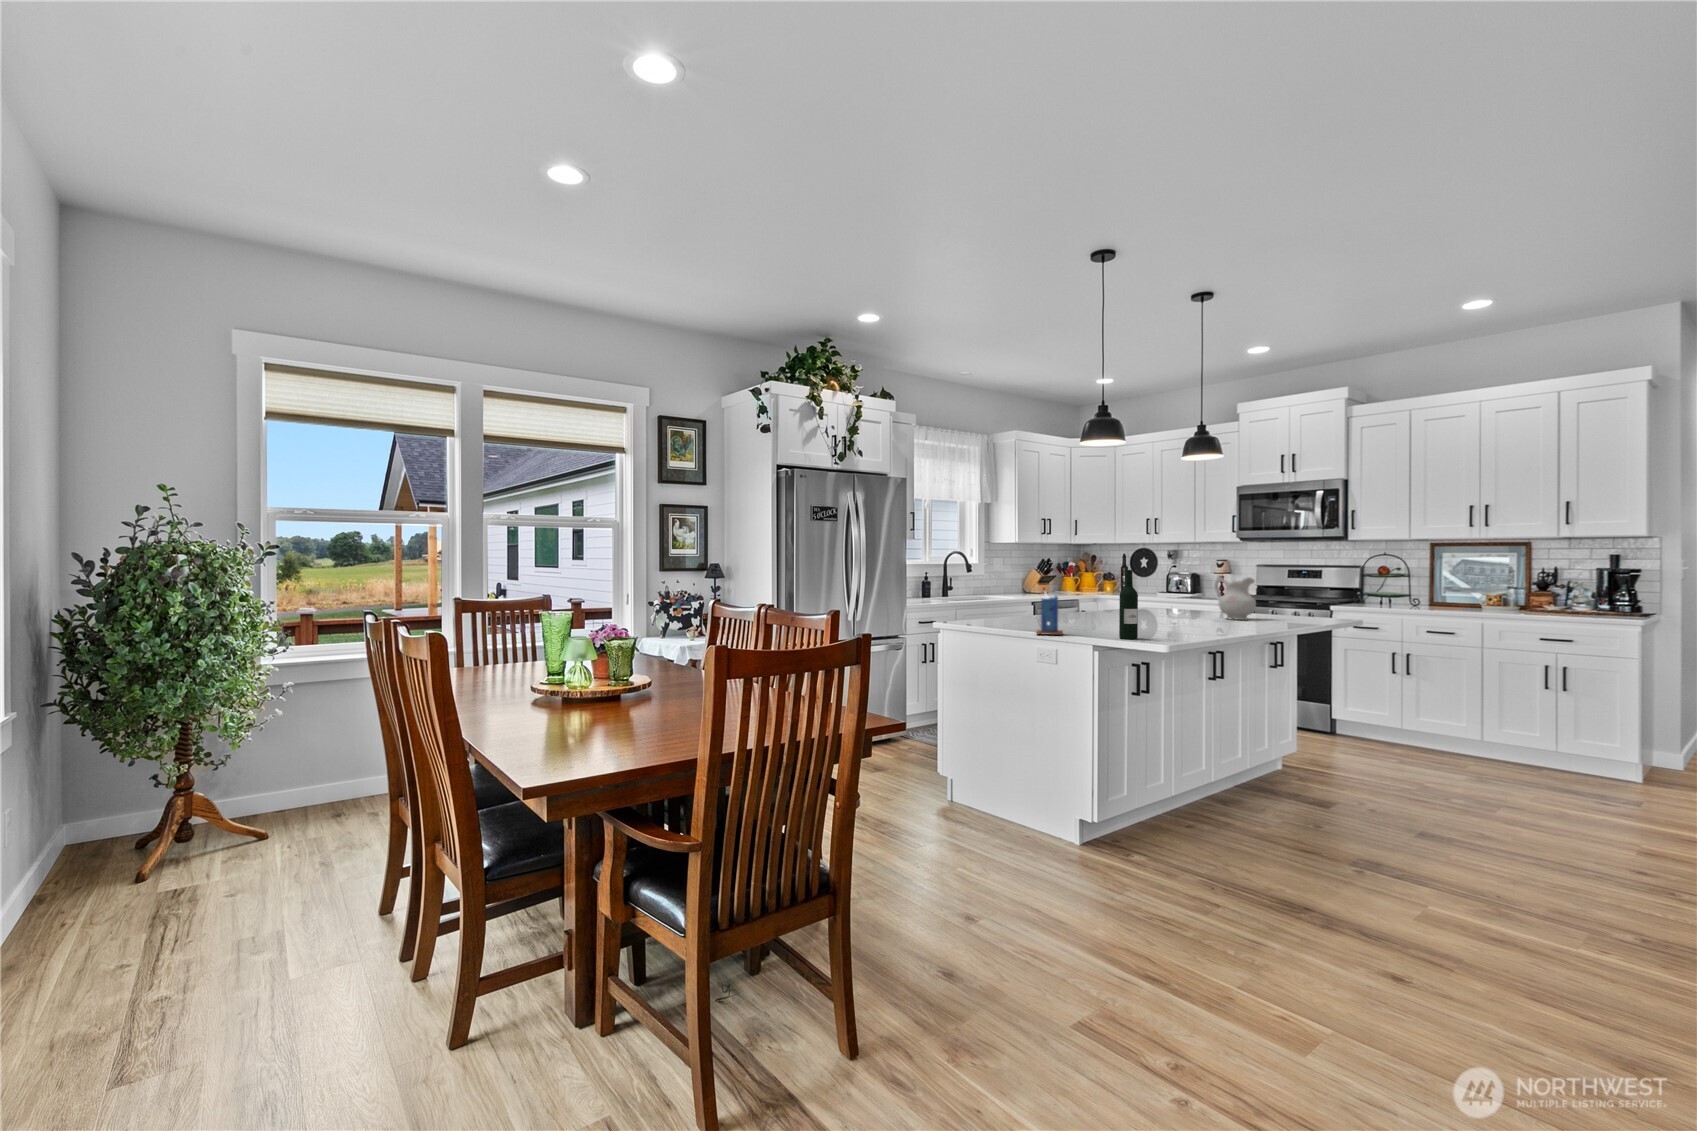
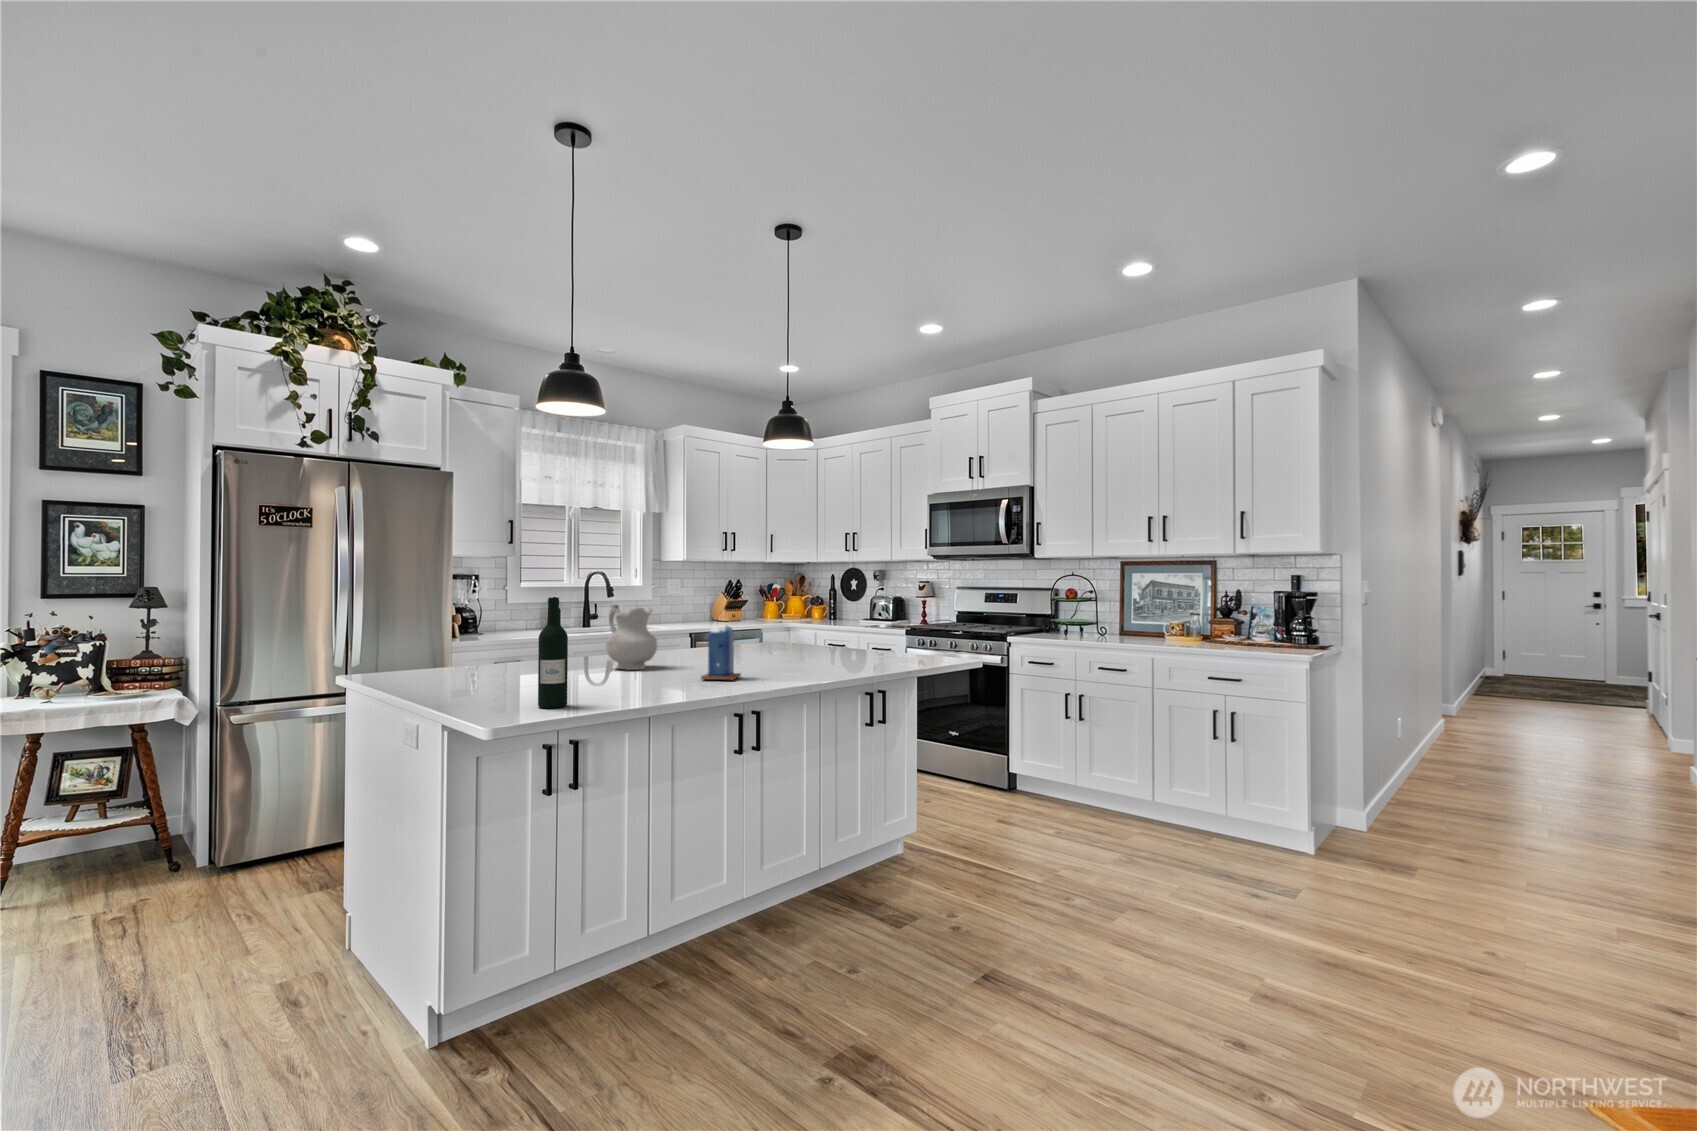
ceramic pitcher: present [1214,576,1256,620] -> present [606,605,657,670]
candle: present [1036,595,1063,635] -> present [701,623,741,680]

